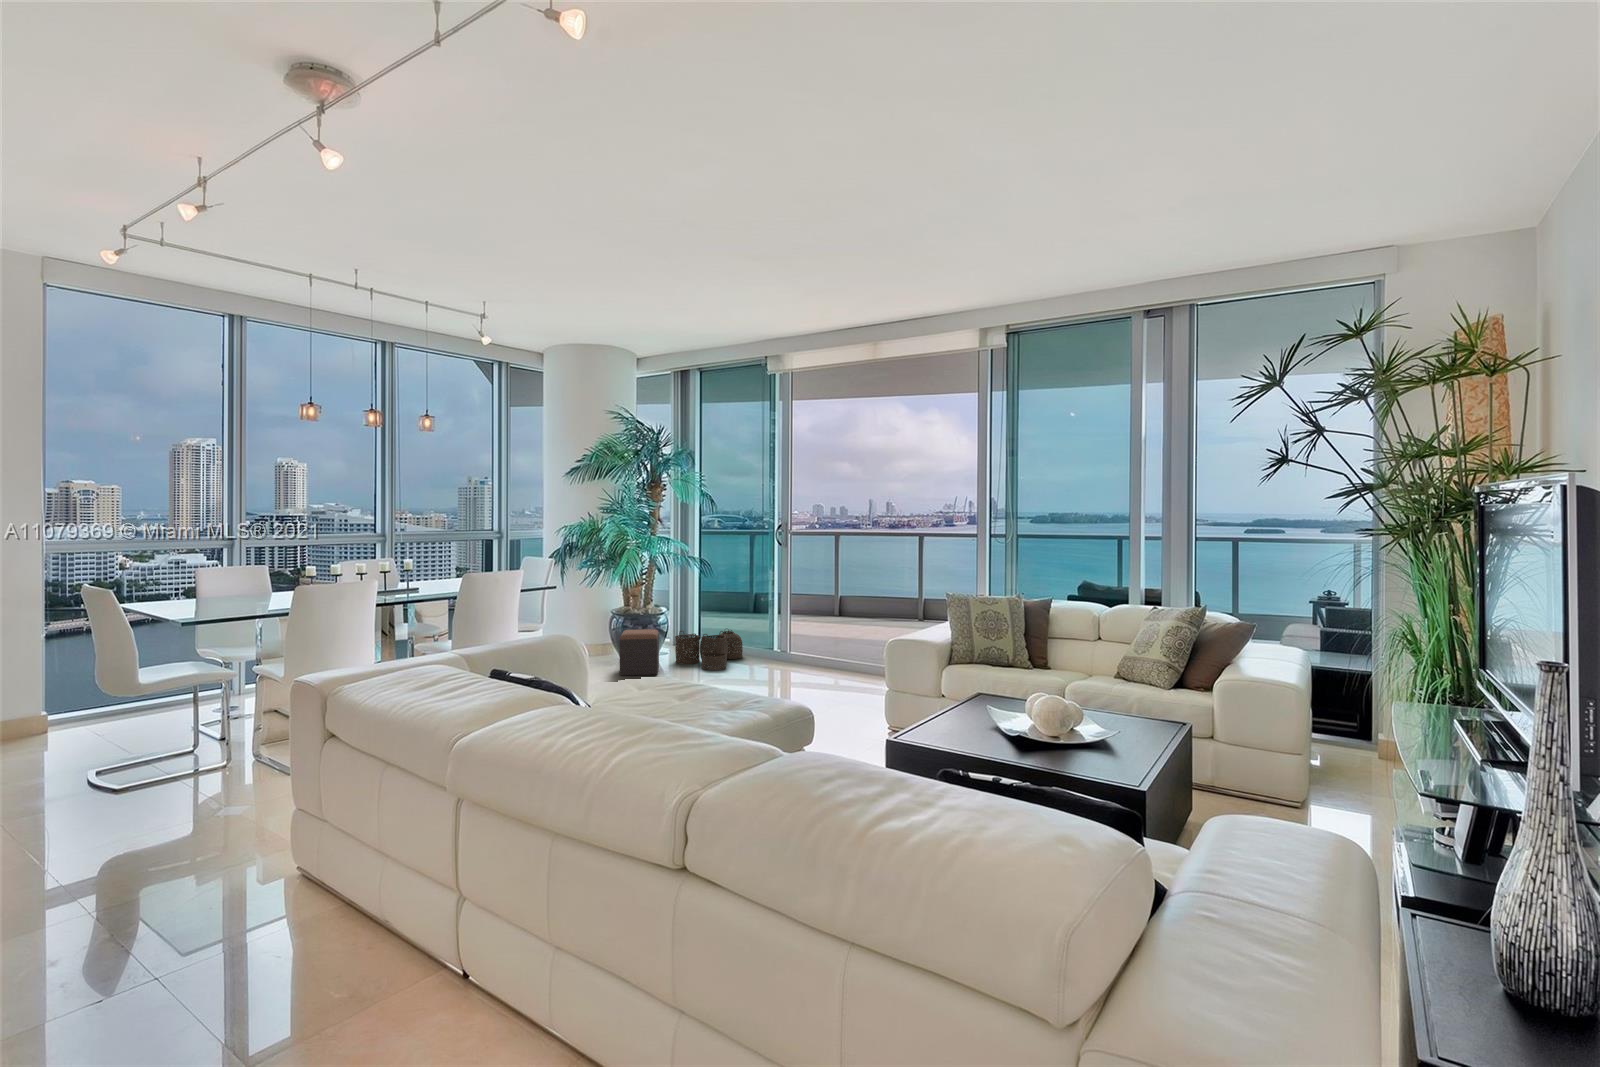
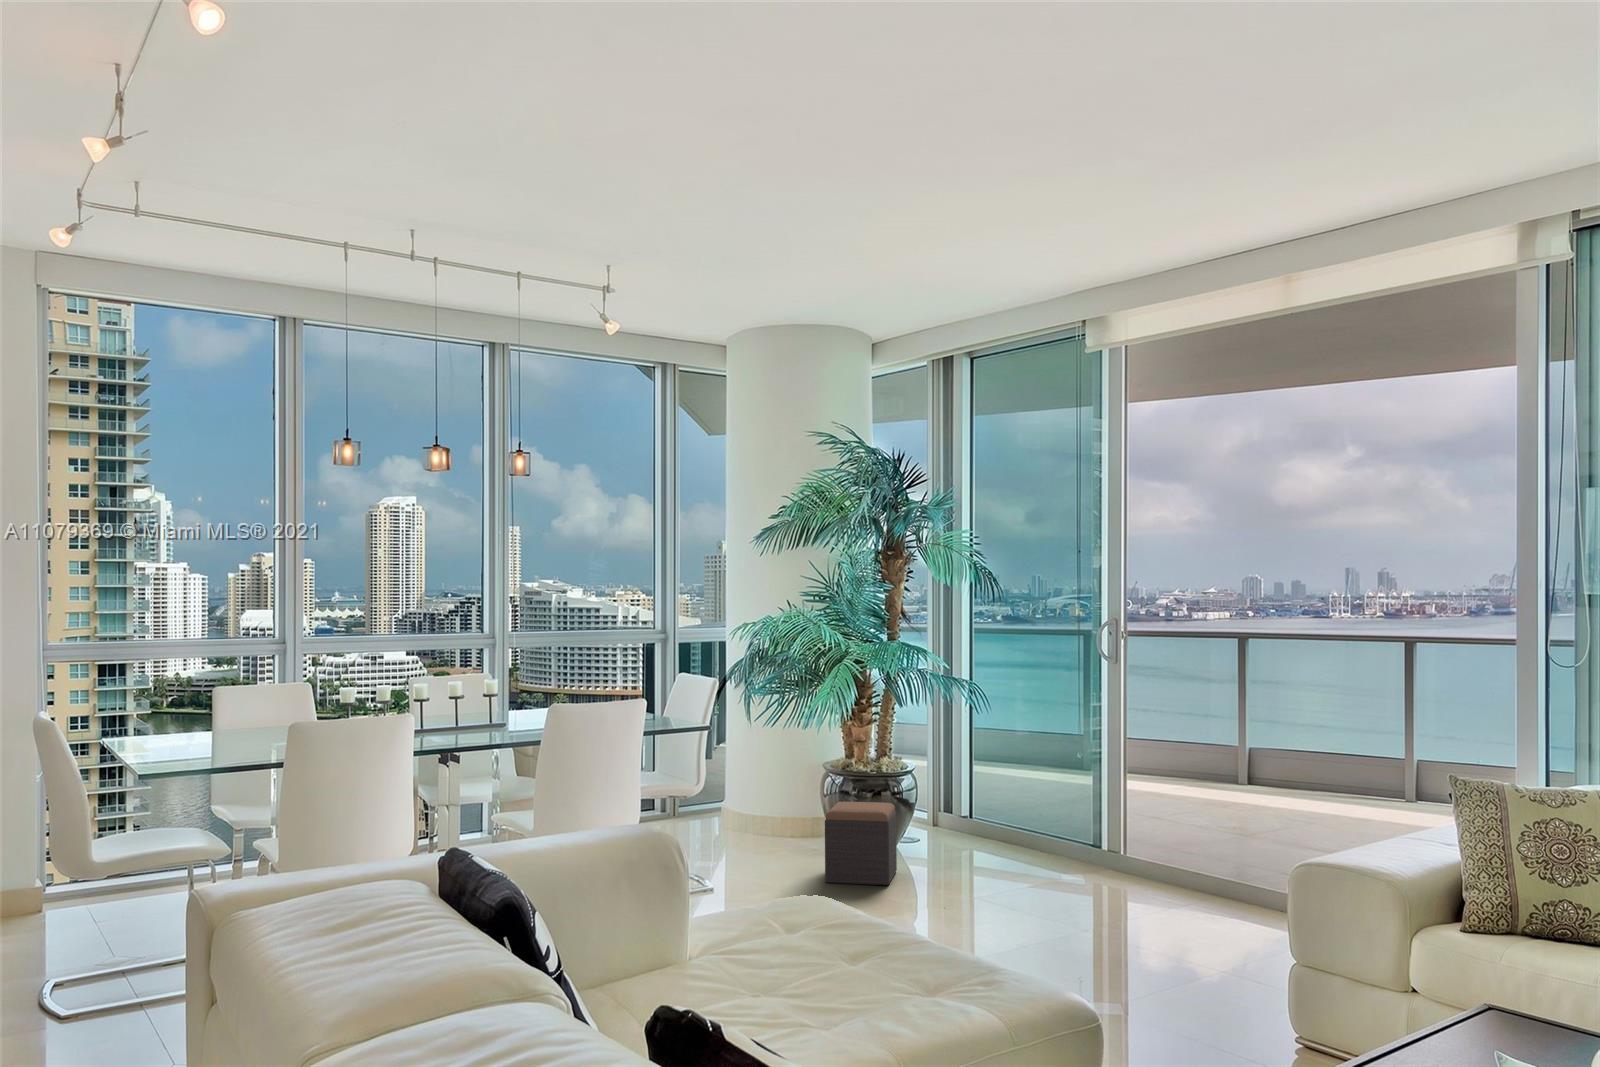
woven basket: present [675,630,743,670] -> none [928,804,1052,882]

